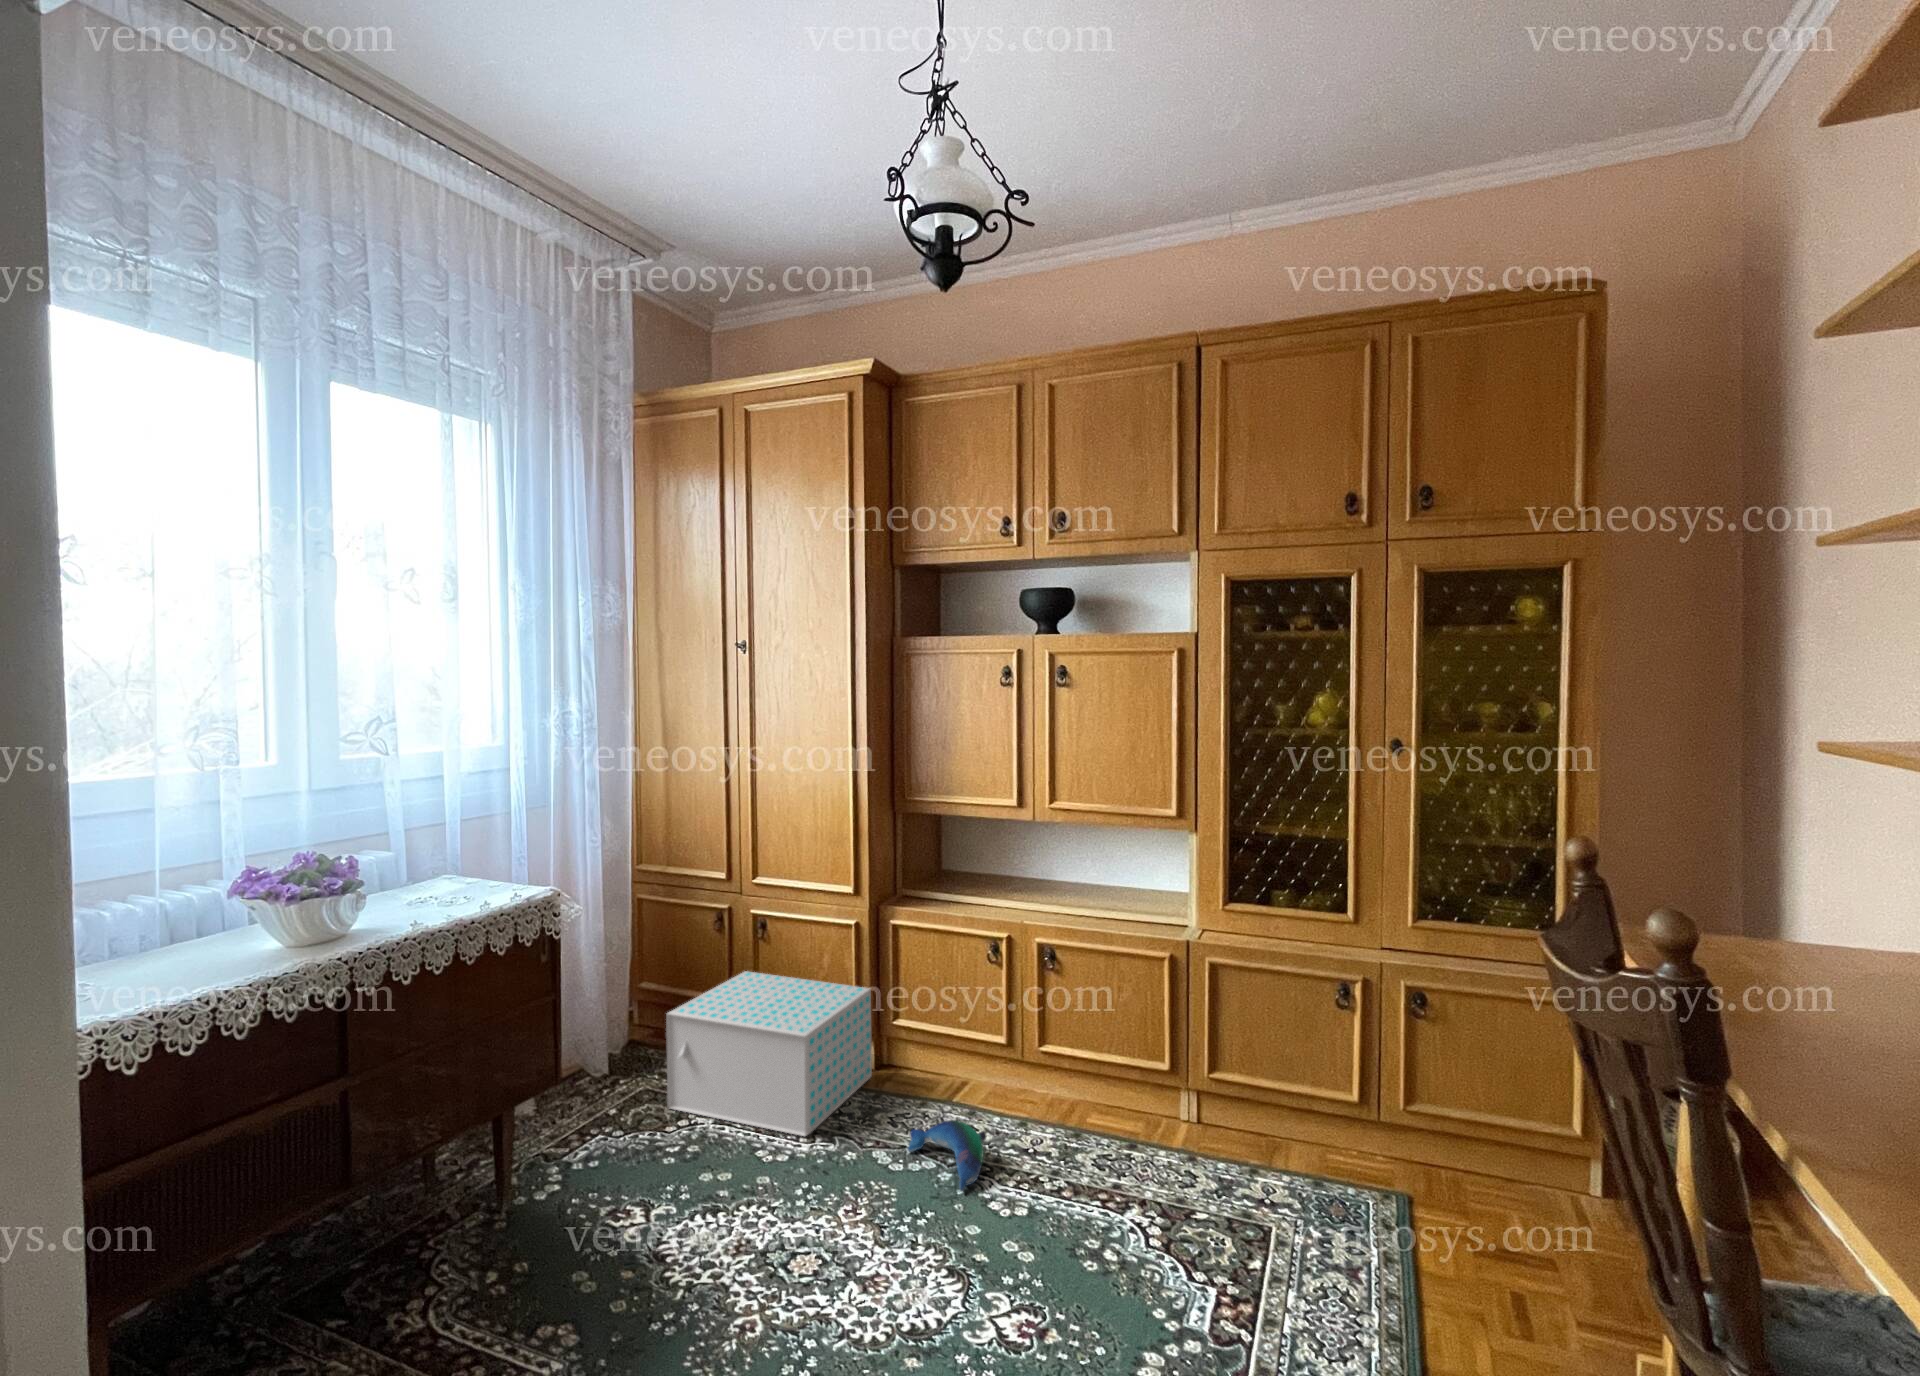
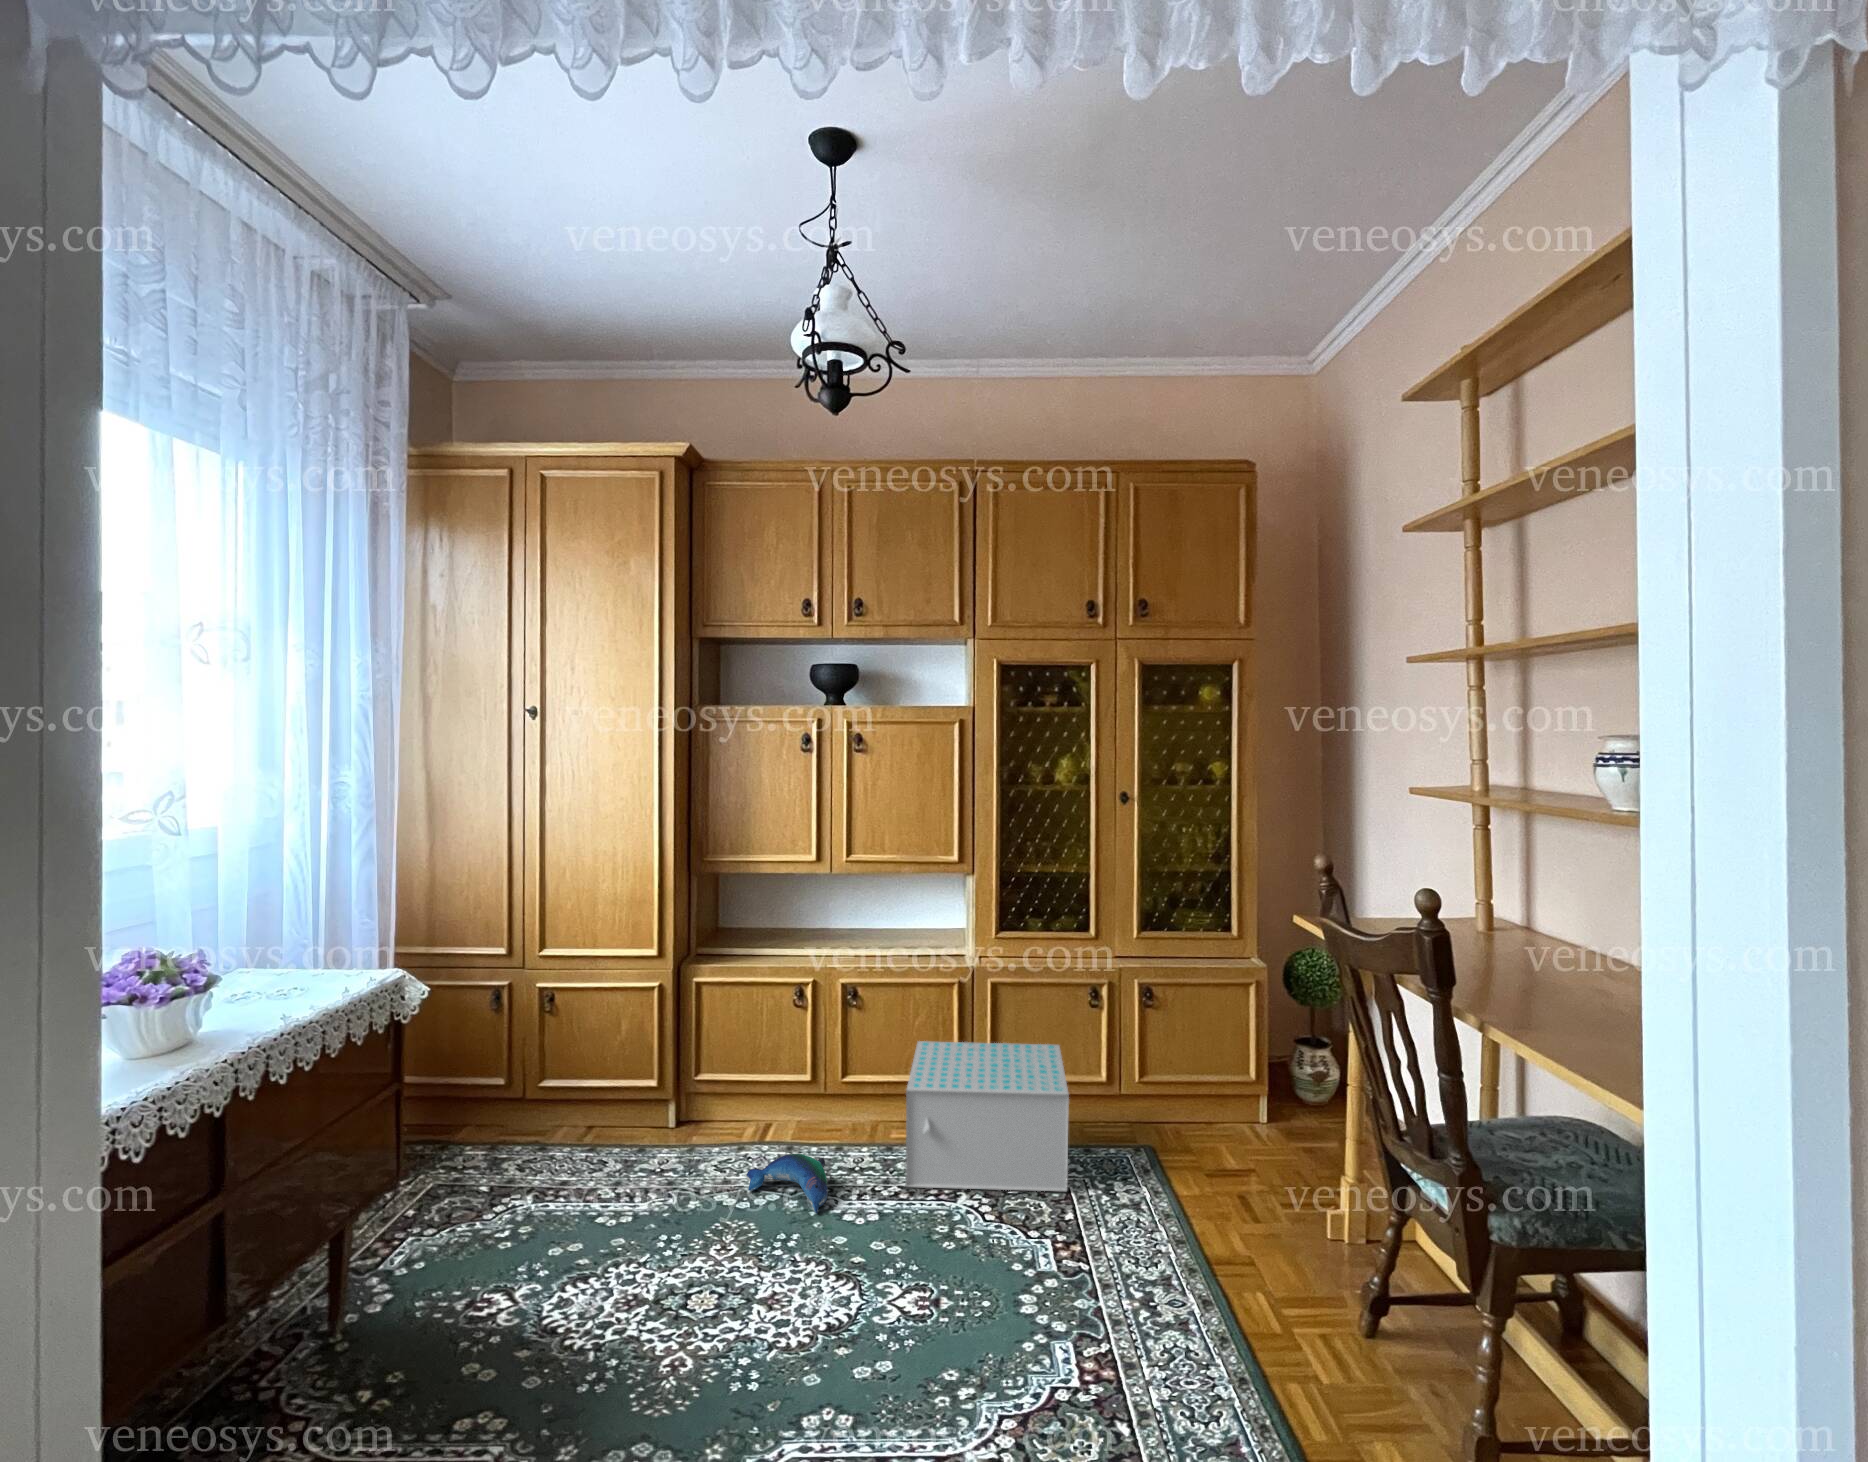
storage box: present [666,971,872,1136] -> present [906,1041,1069,1191]

